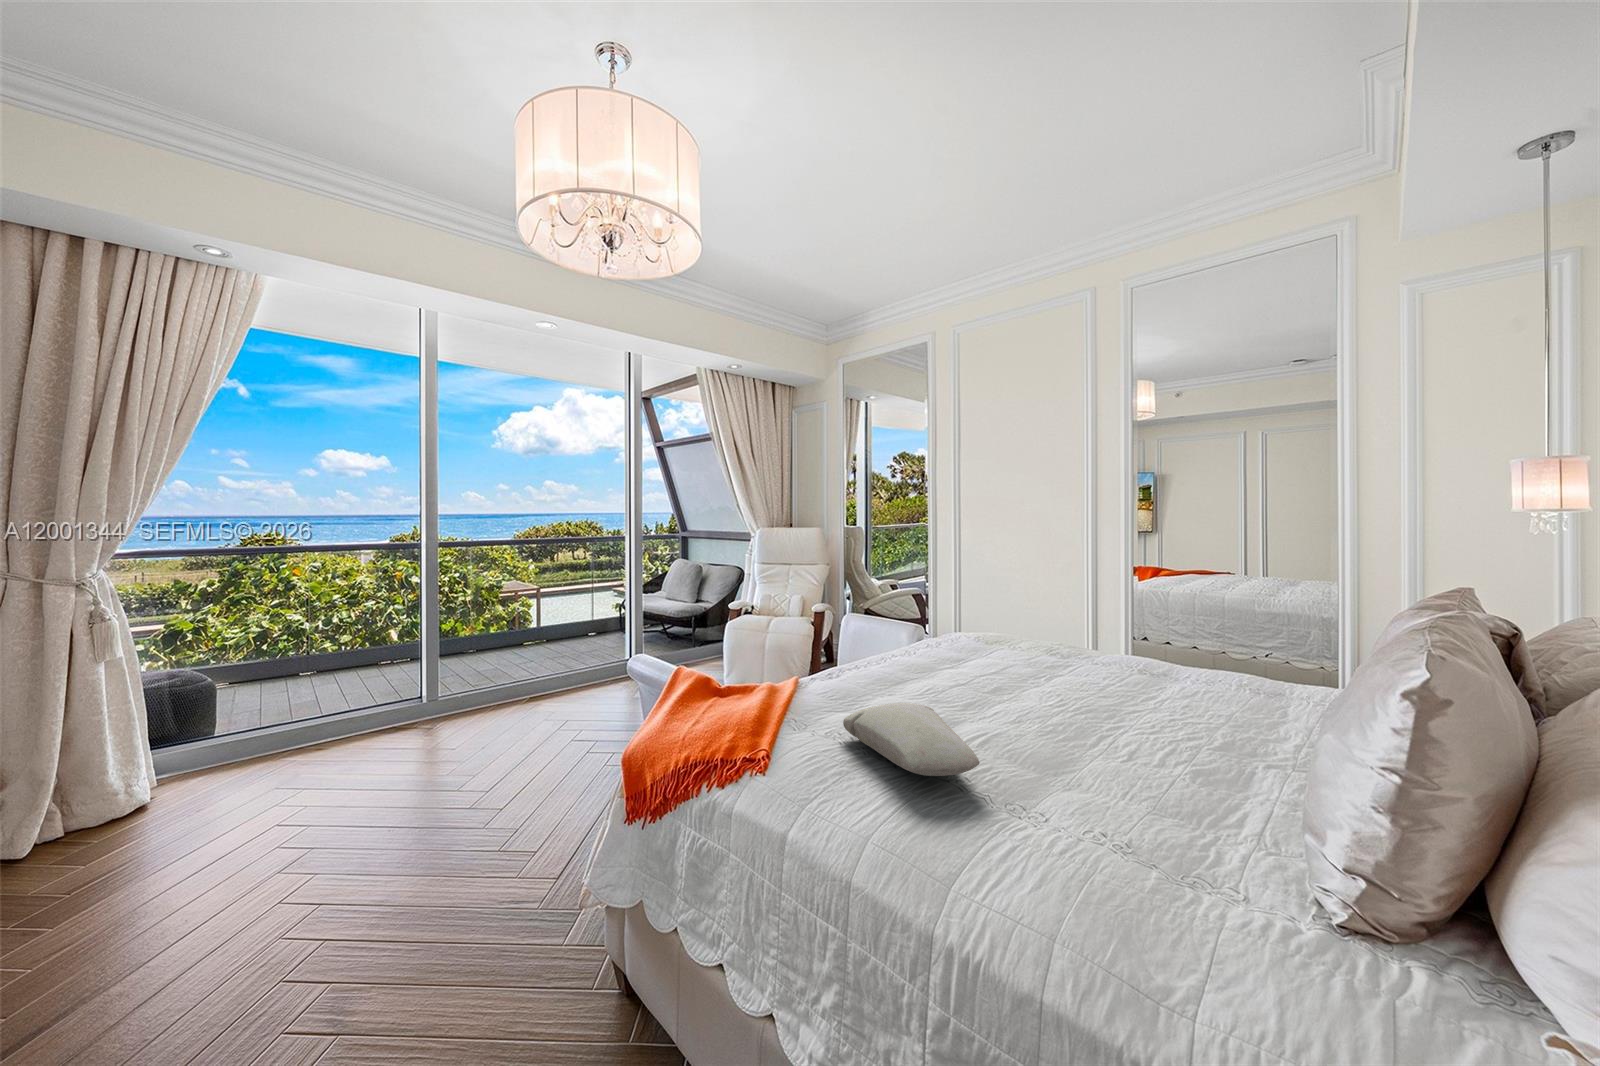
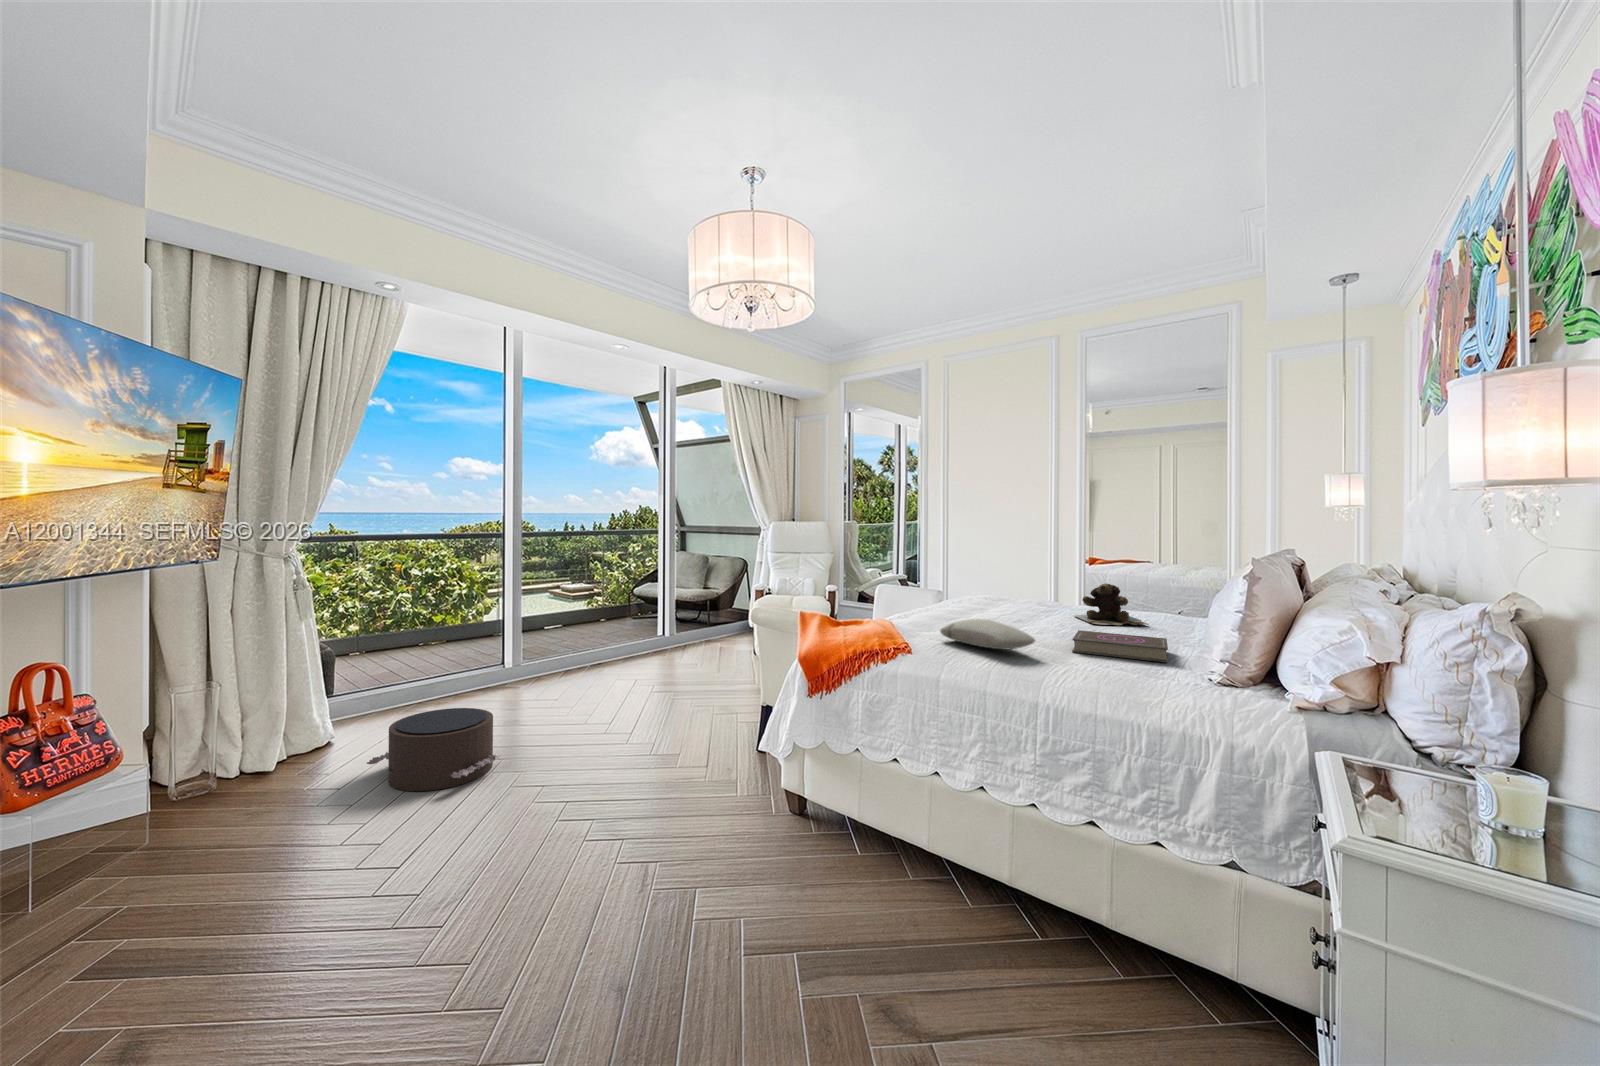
teddy bear: none [1094,630,1212,701] -> present [1074,583,1148,625]
book: none [1055,726,1233,819] -> present [1072,630,1168,662]
pouf: none [114,781,296,910] -> present [367,708,500,791]

